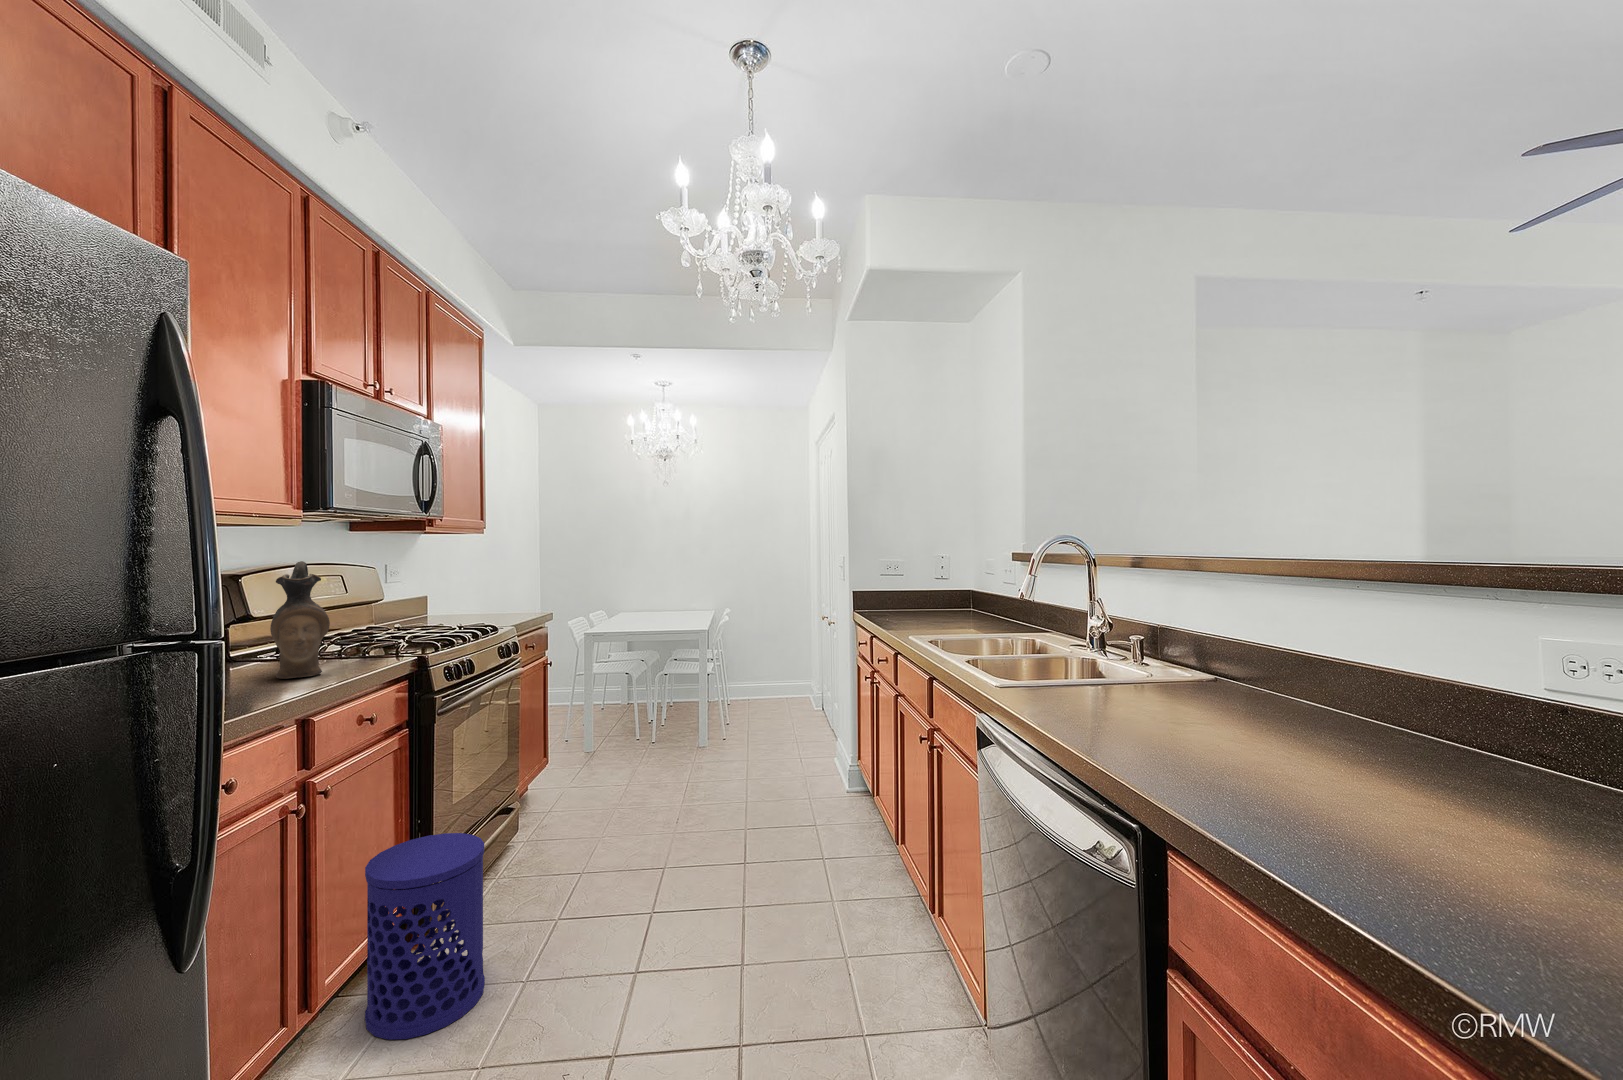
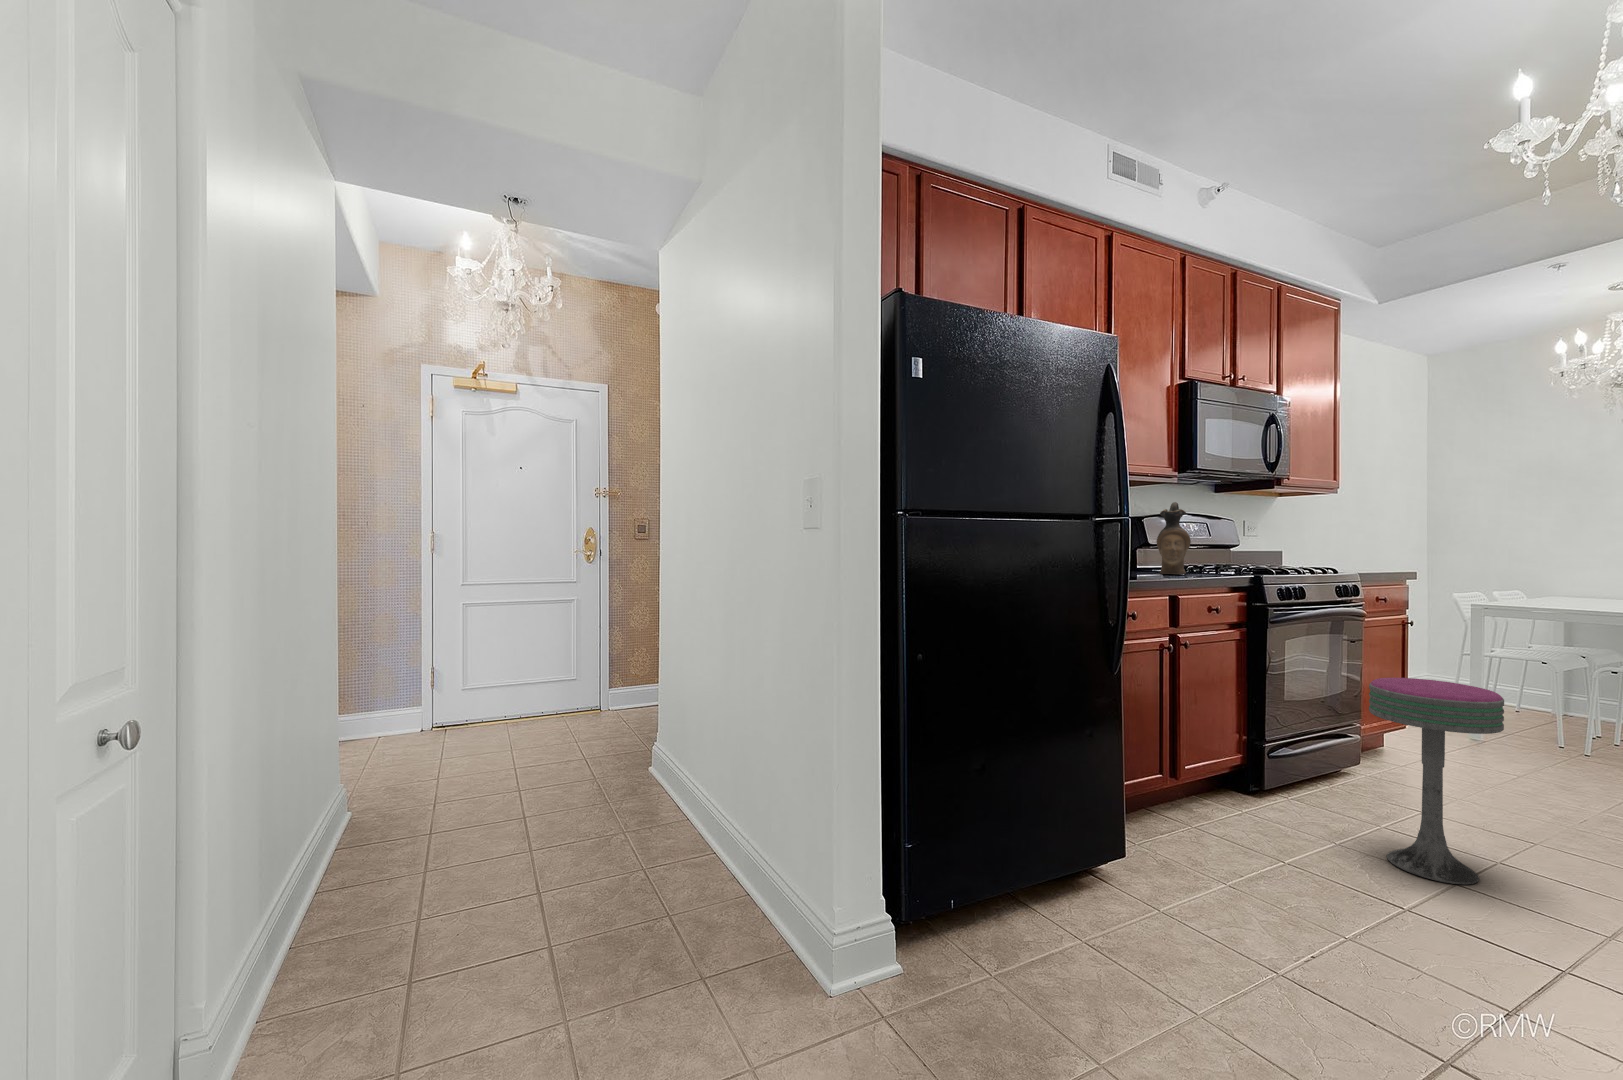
bar stool: none [560,754,673,991] -> present [1369,678,1504,885]
waste bin: present [365,833,485,1040] -> none [1210,704,1300,834]

